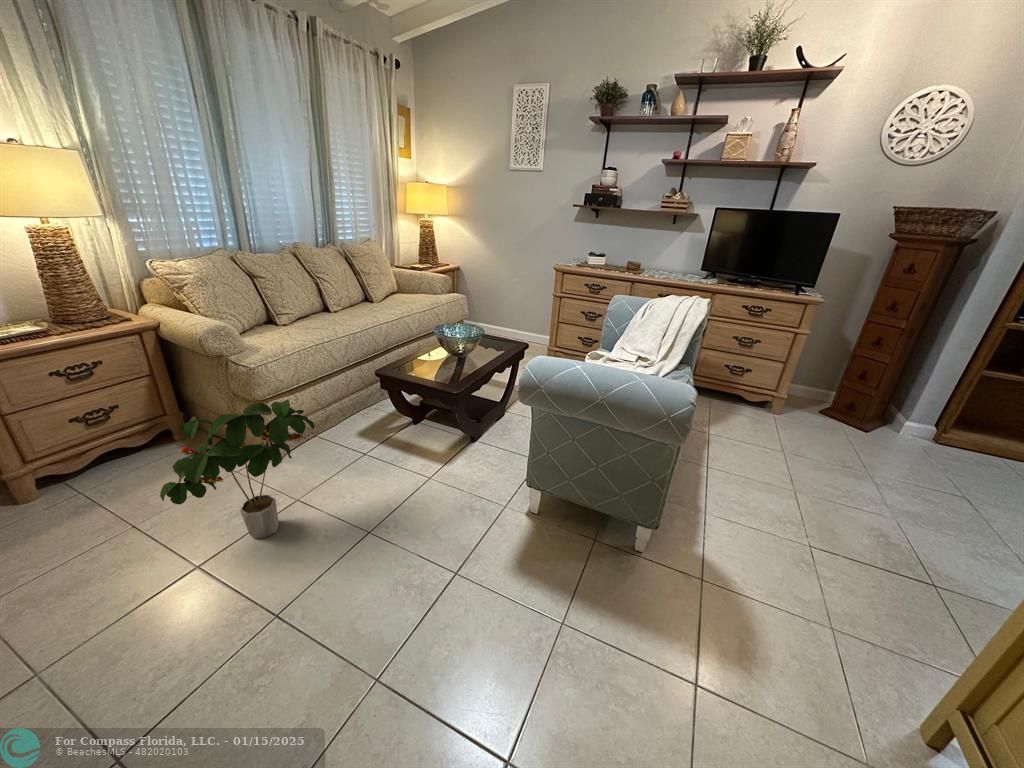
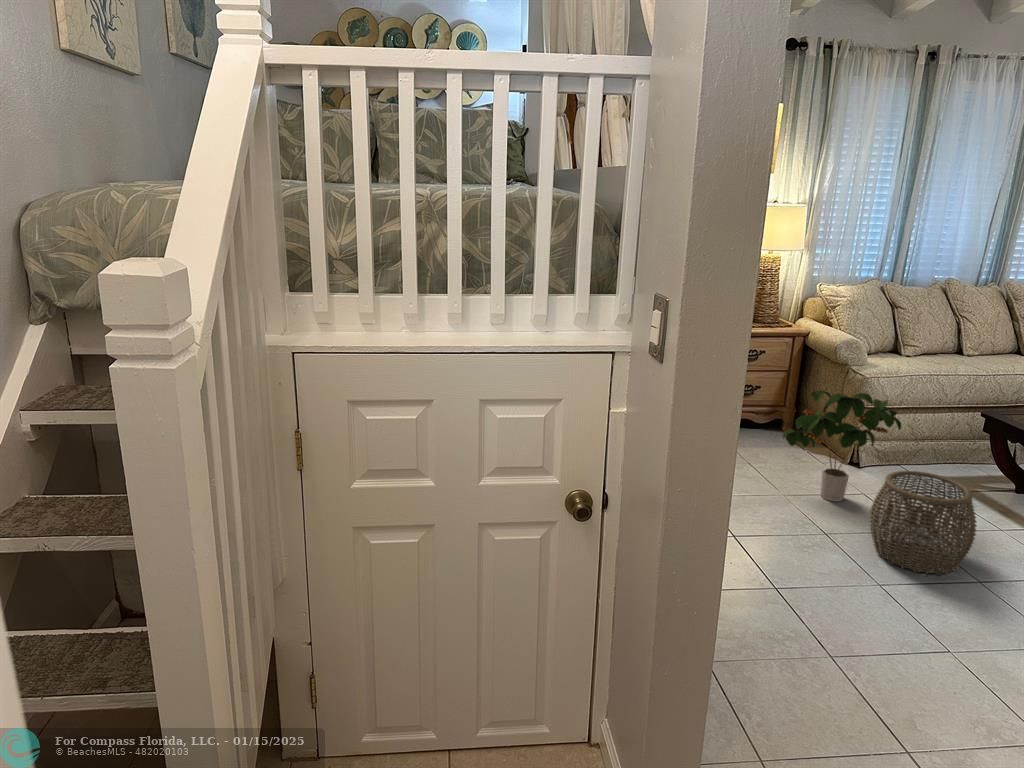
woven basket: none [322,479,439,616] -> present [869,471,977,574]

